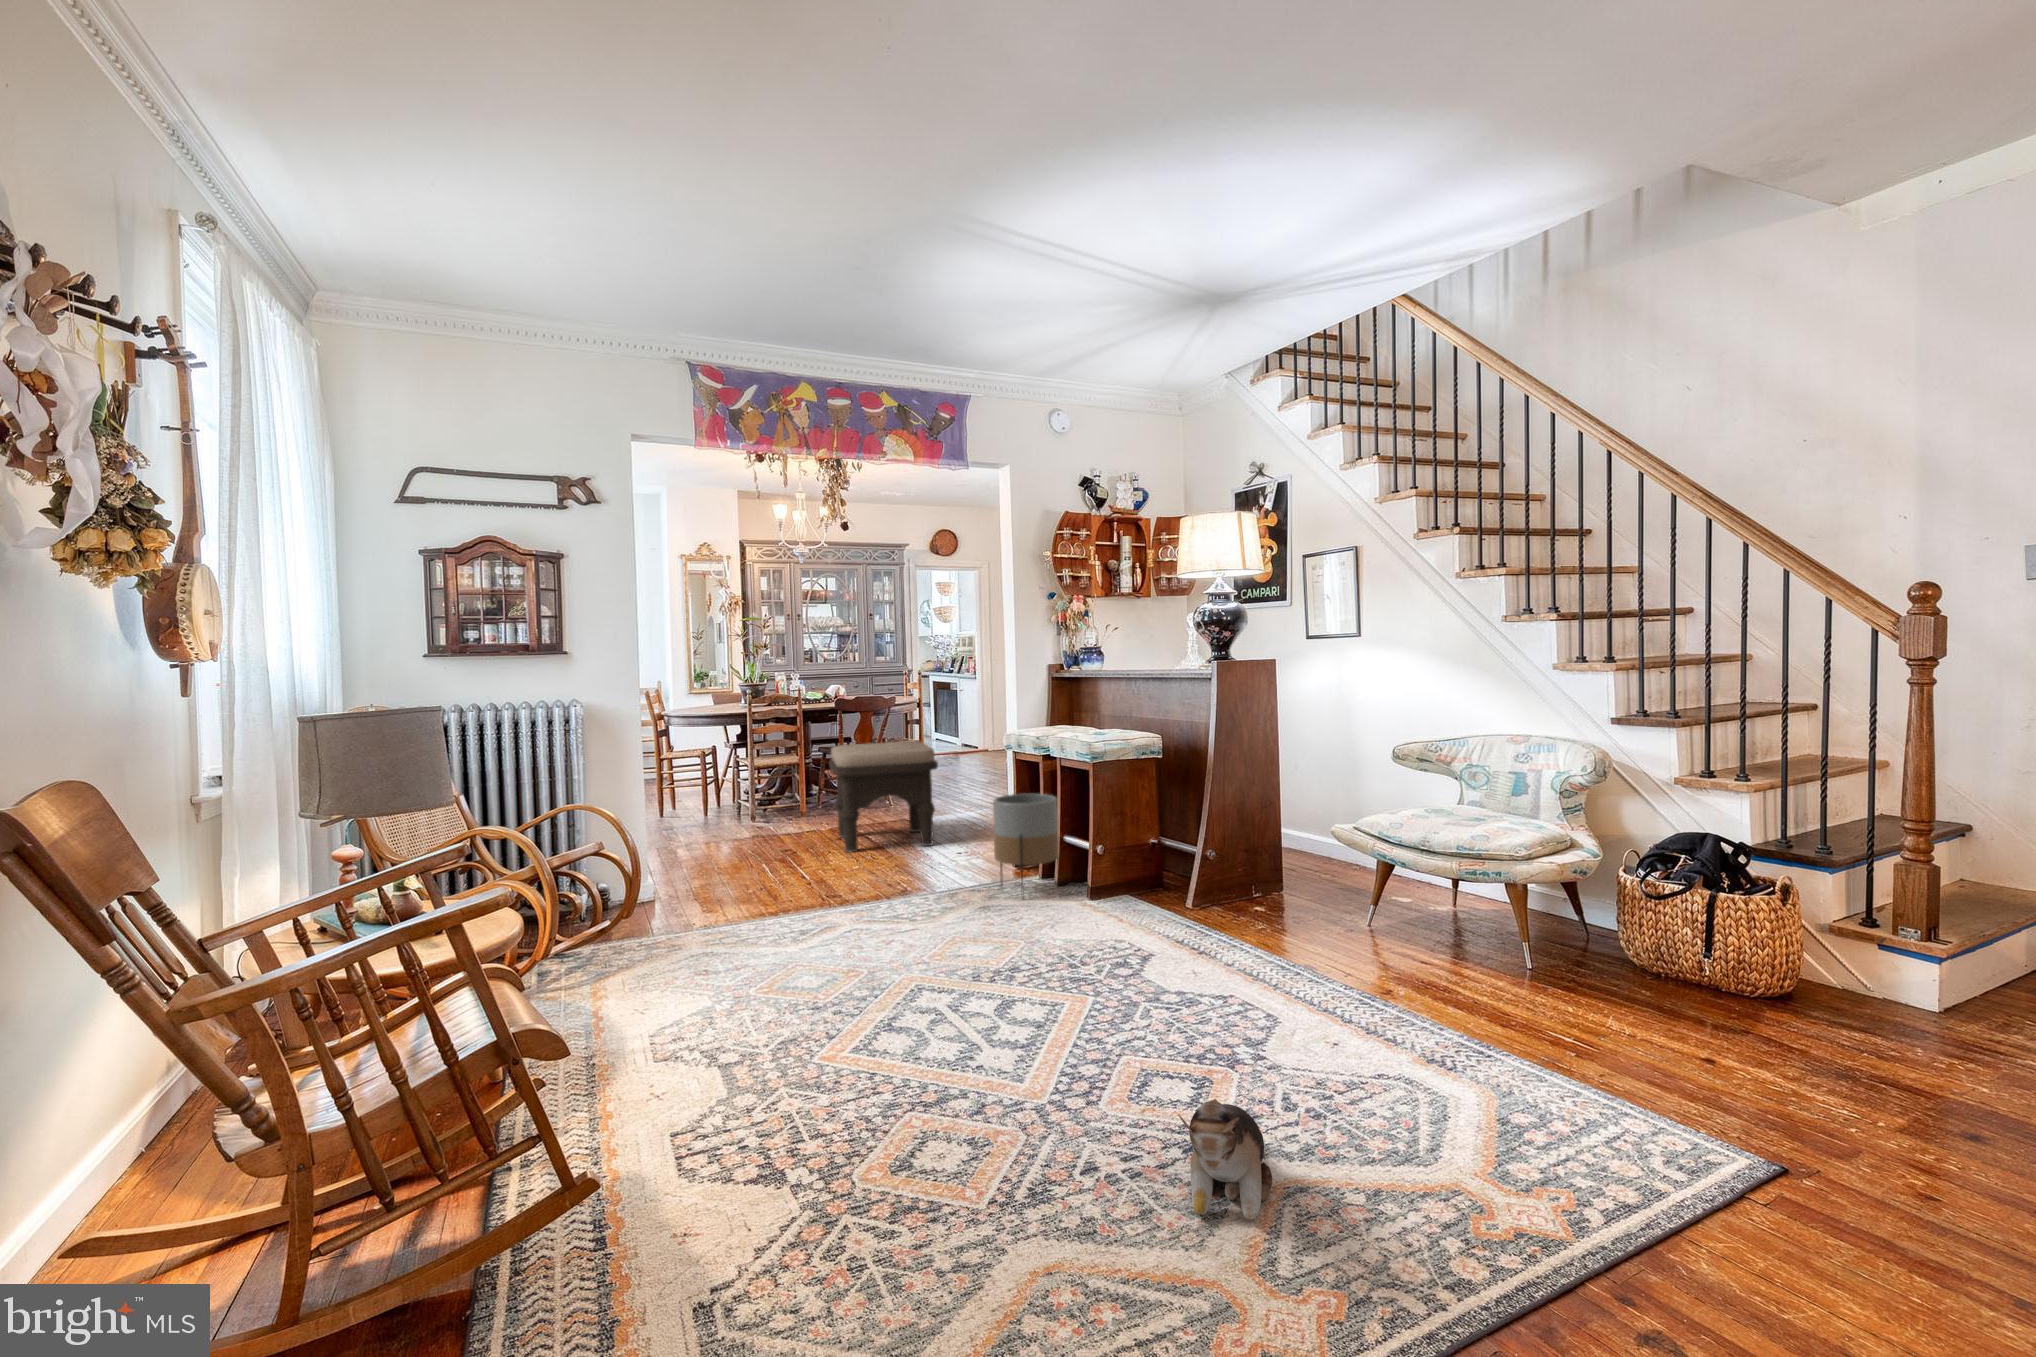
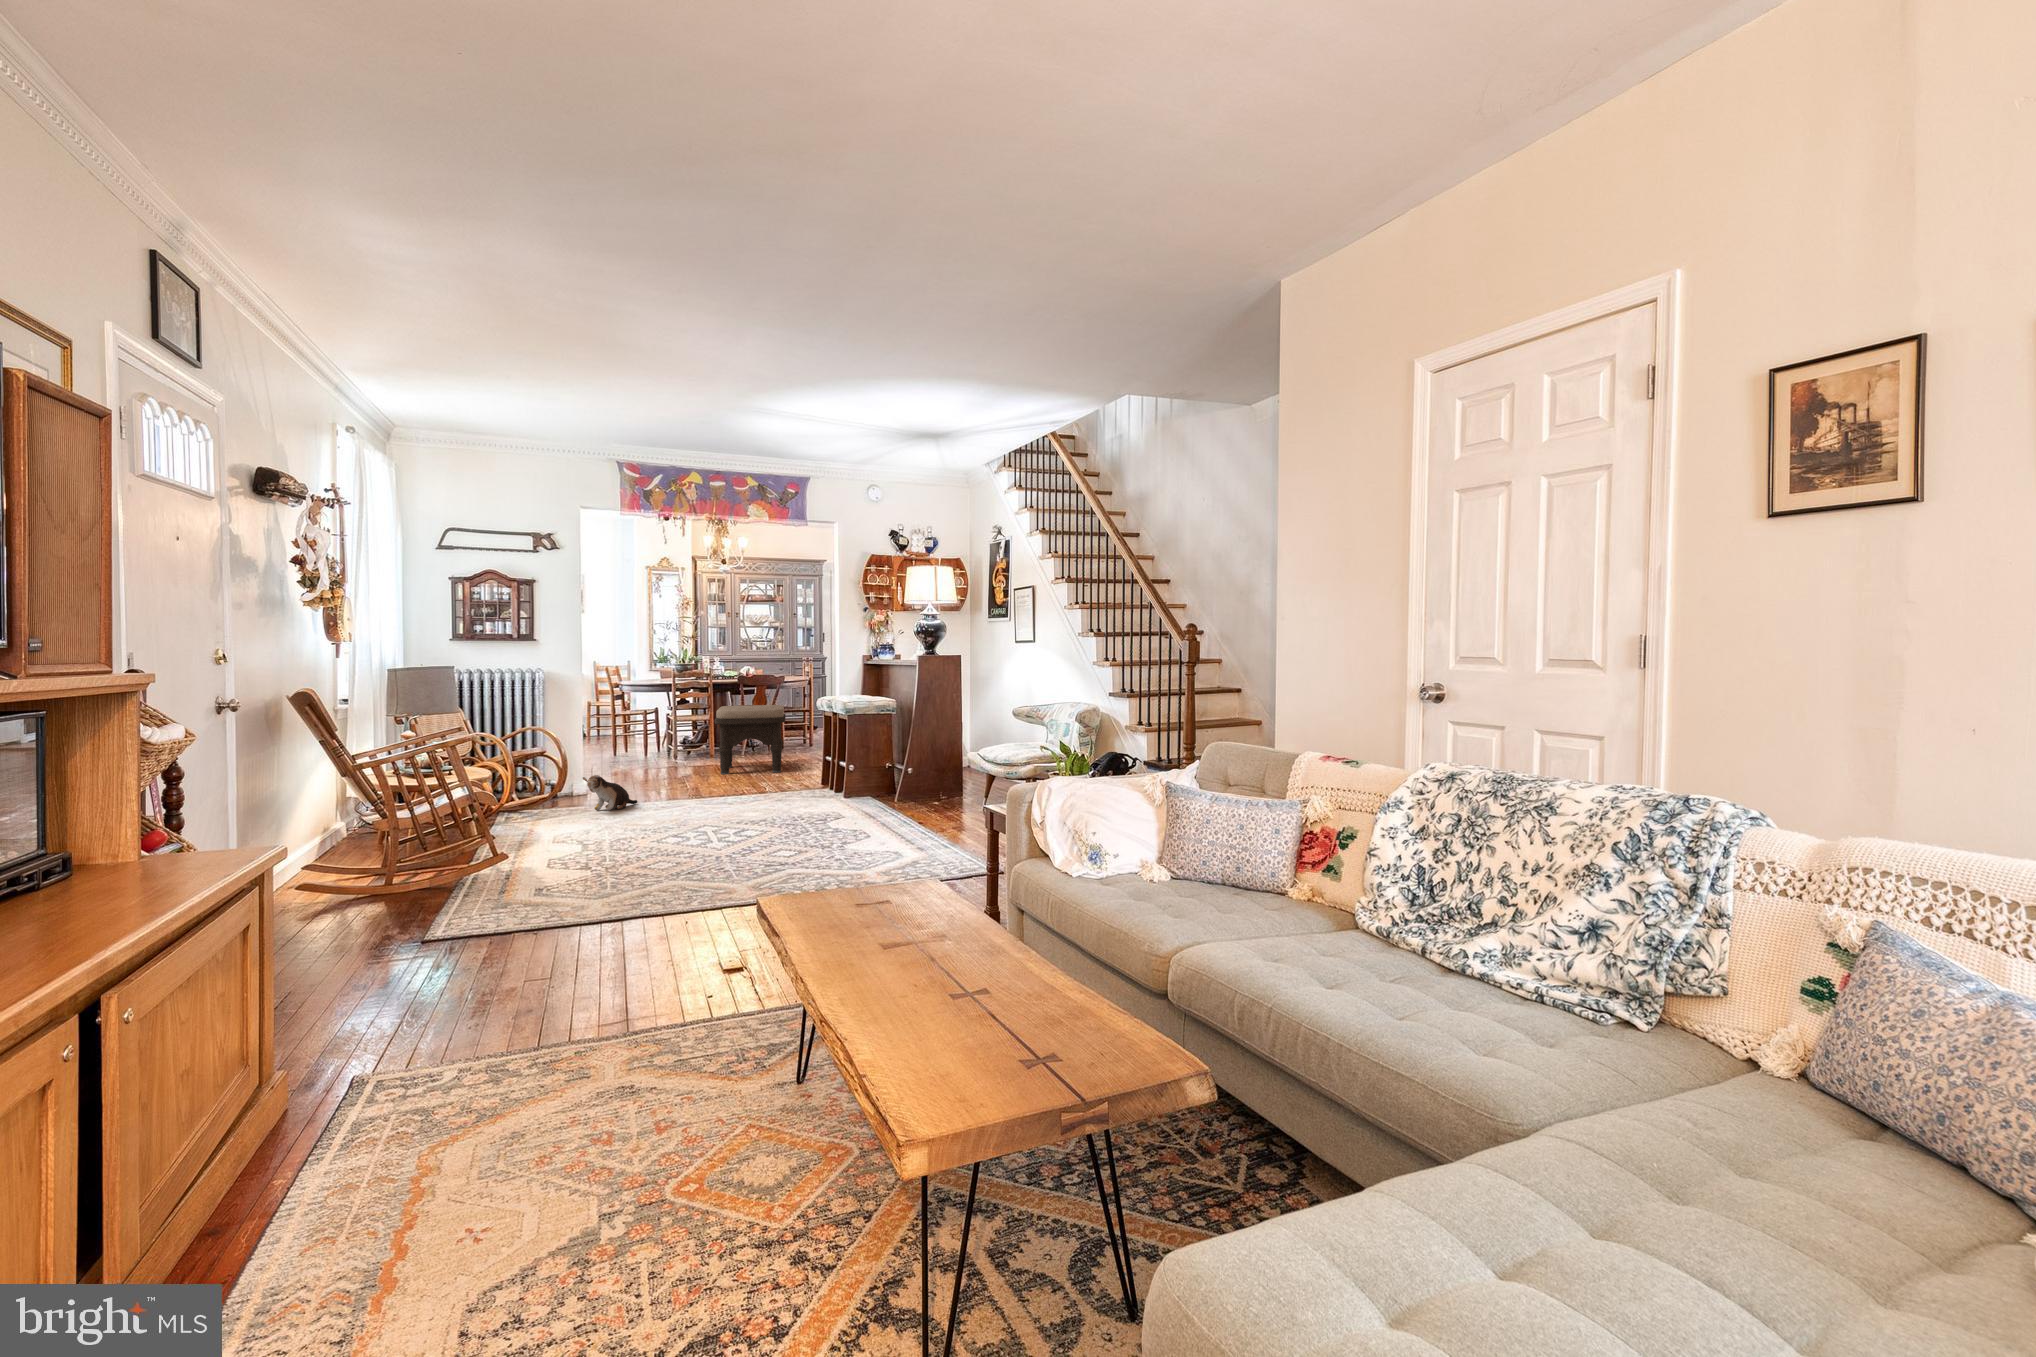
planter: present [993,794,1060,897] -> none [791,734,833,796]
plush toy: present [1179,1099,1272,1220] -> present [583,775,637,810]

